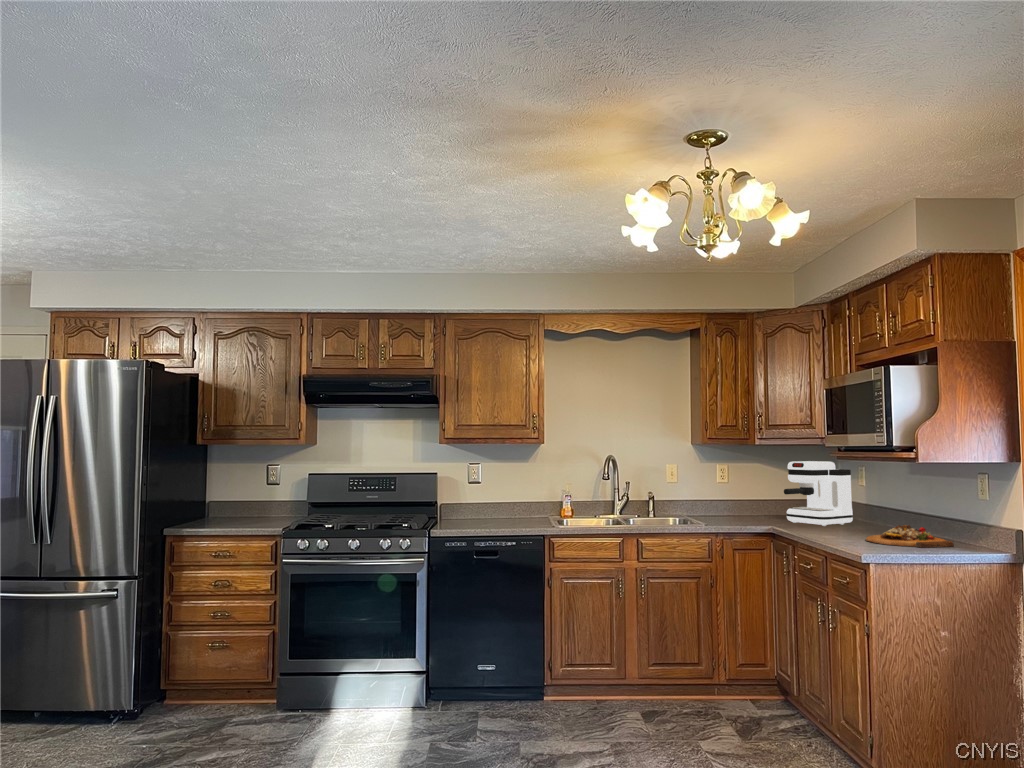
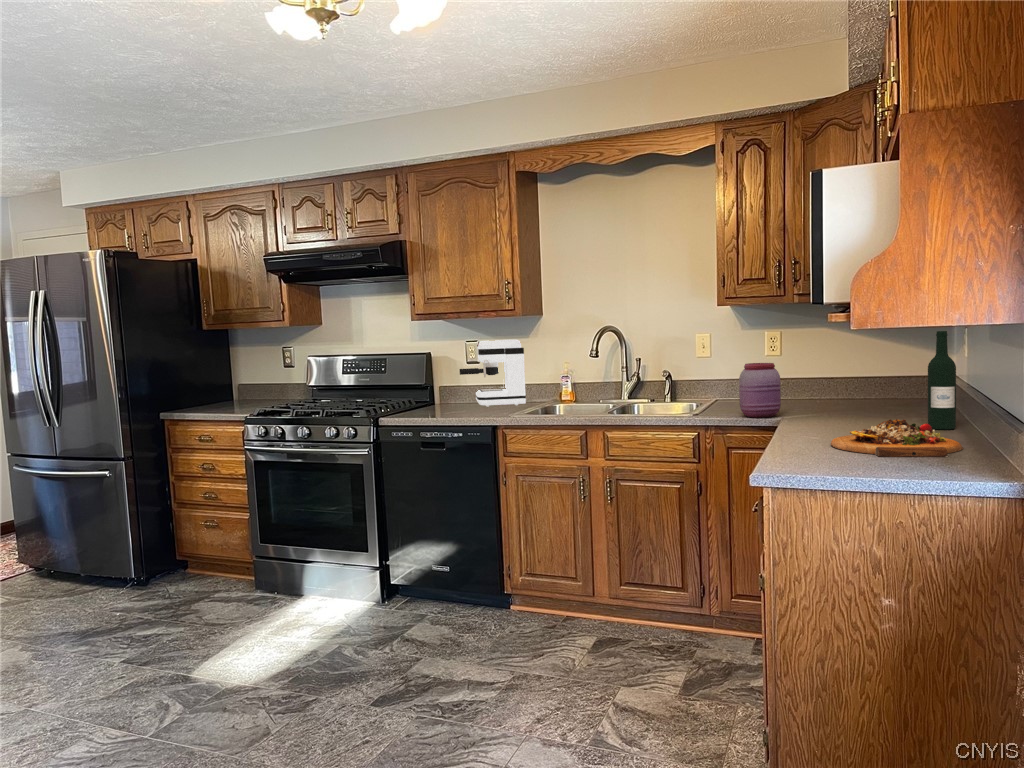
coffee maker: present [784,461,853,526] -> present [459,340,526,407]
wine bottle: none [882,469,901,532] -> present [928,331,956,430]
jar: none [738,486,768,526] -> present [739,363,781,418]

